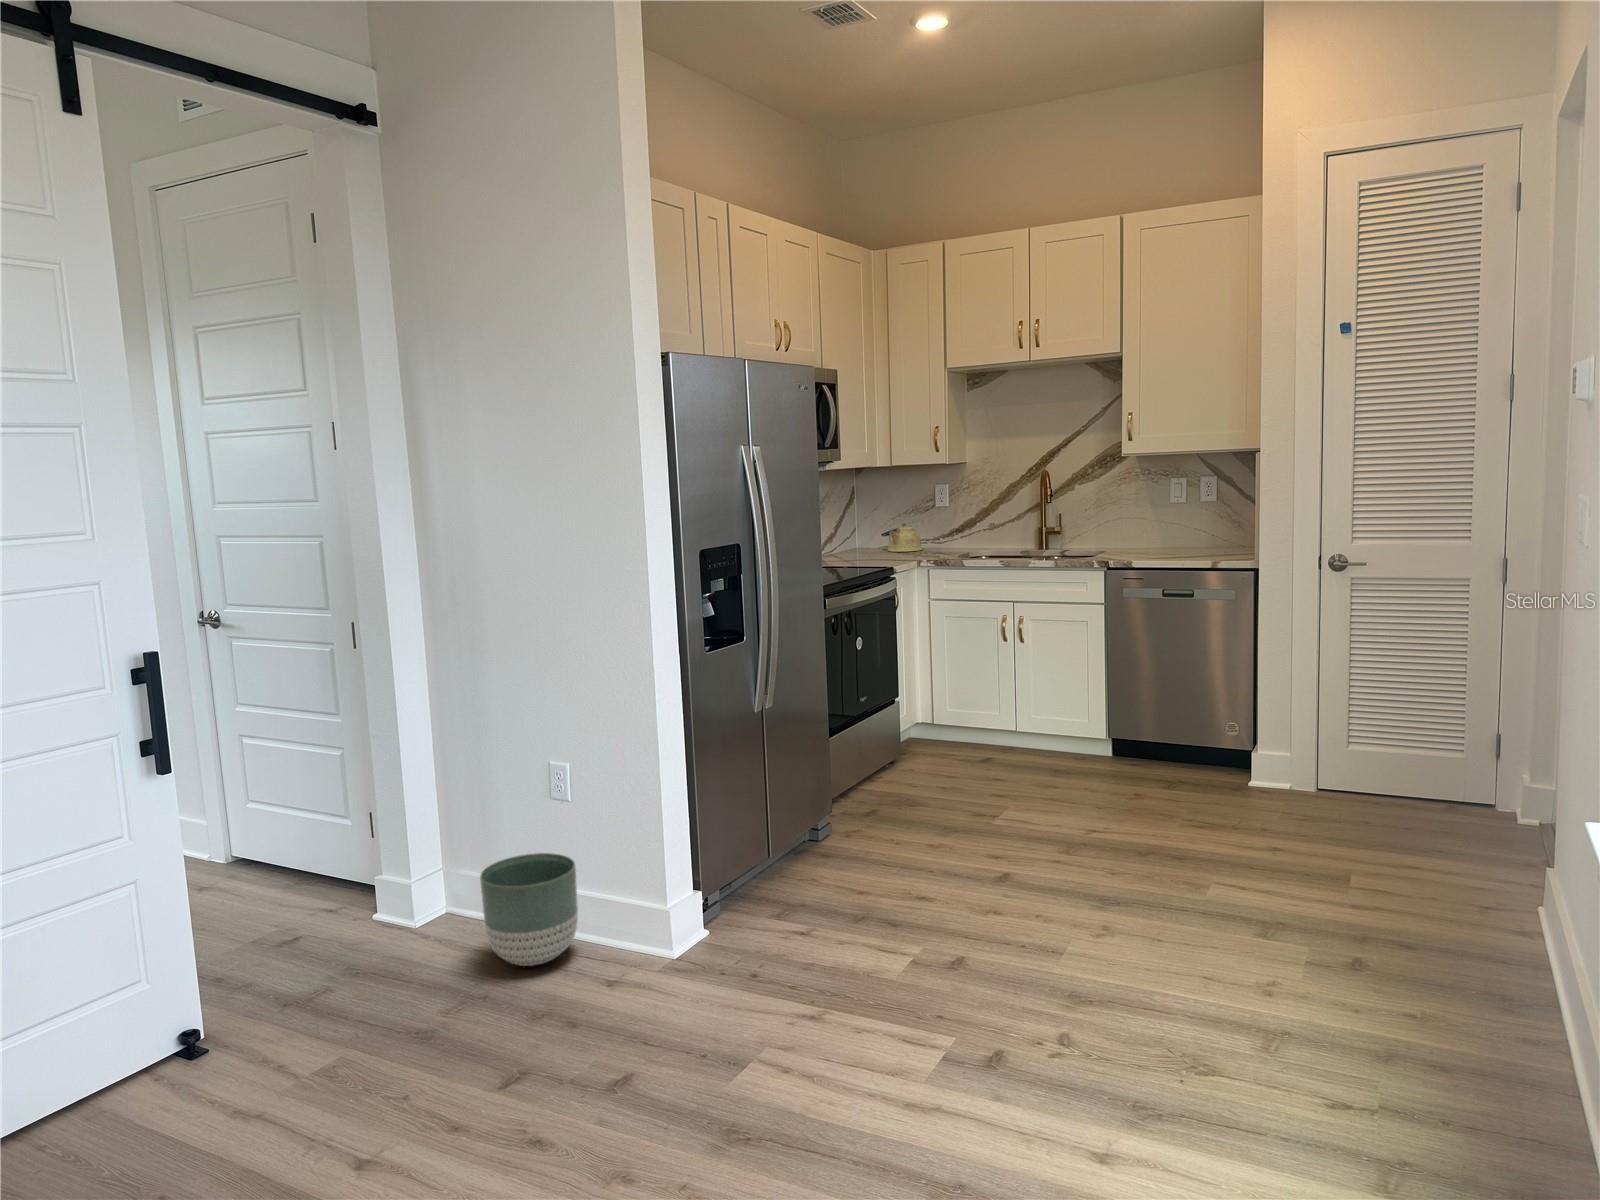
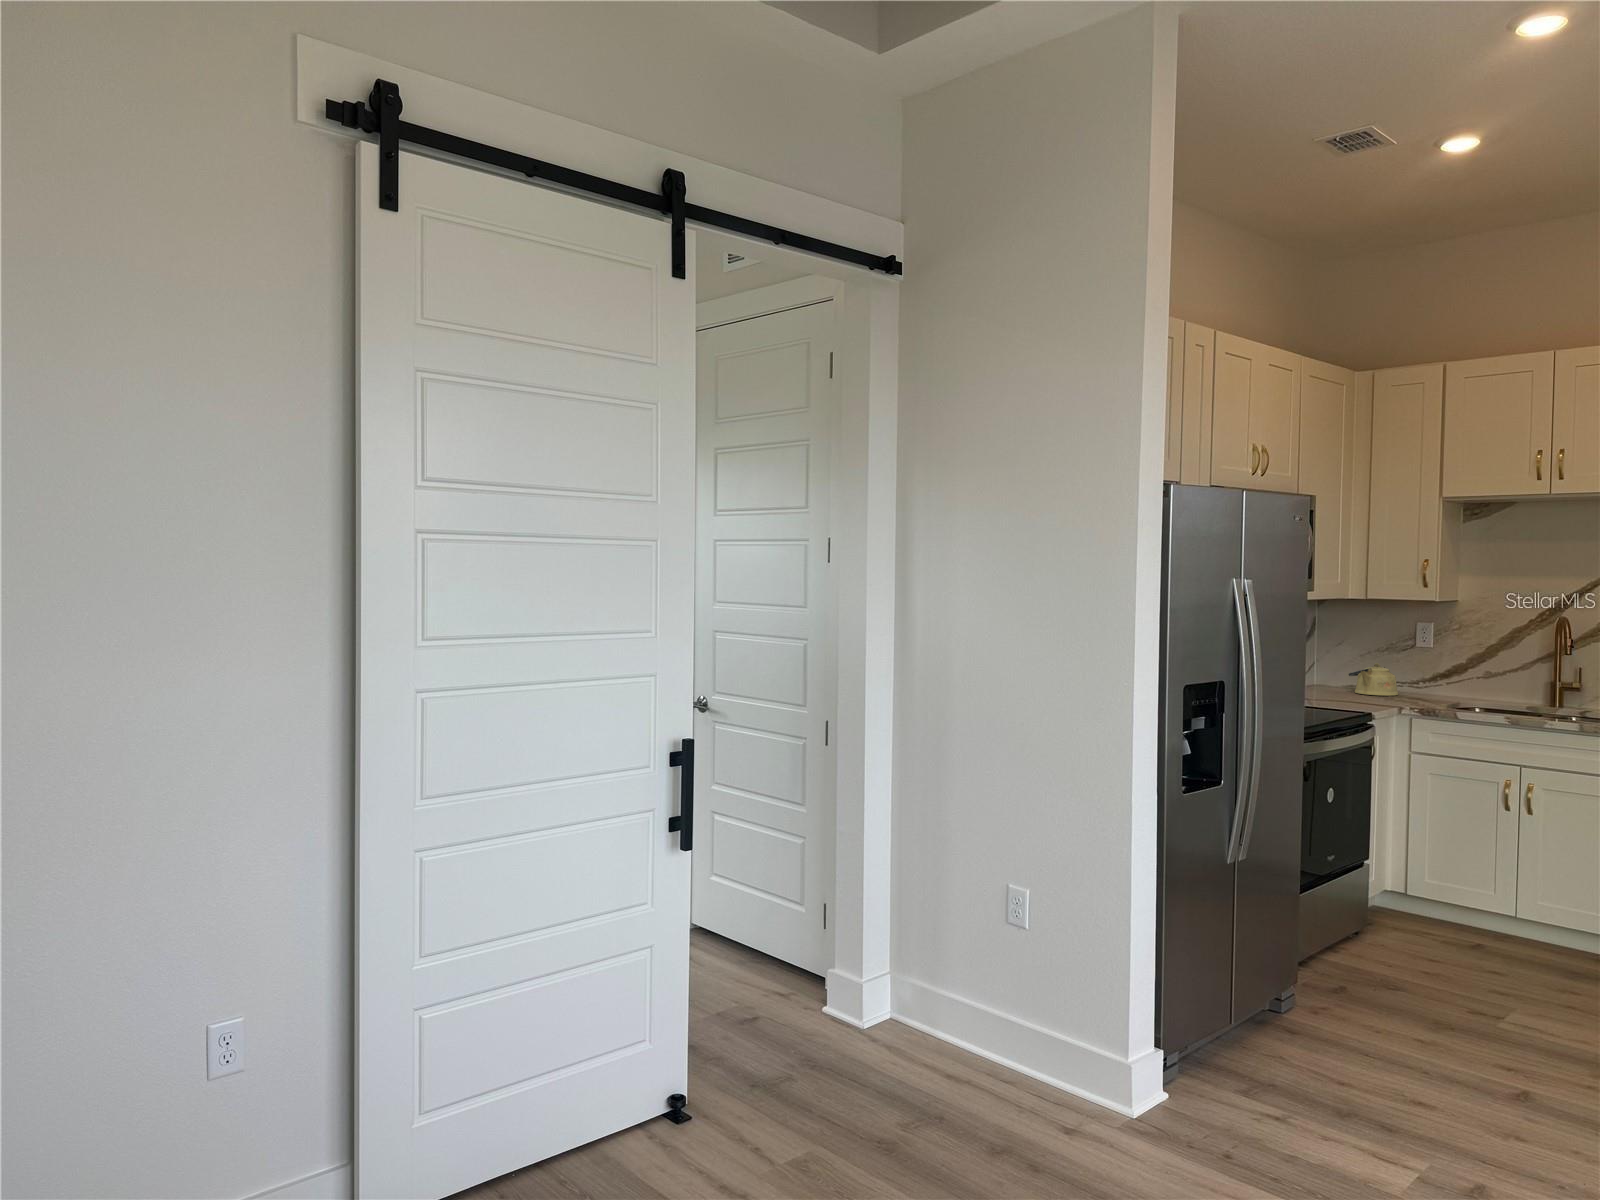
planter: present [480,853,578,966] -> none [940,975,1034,1092]

